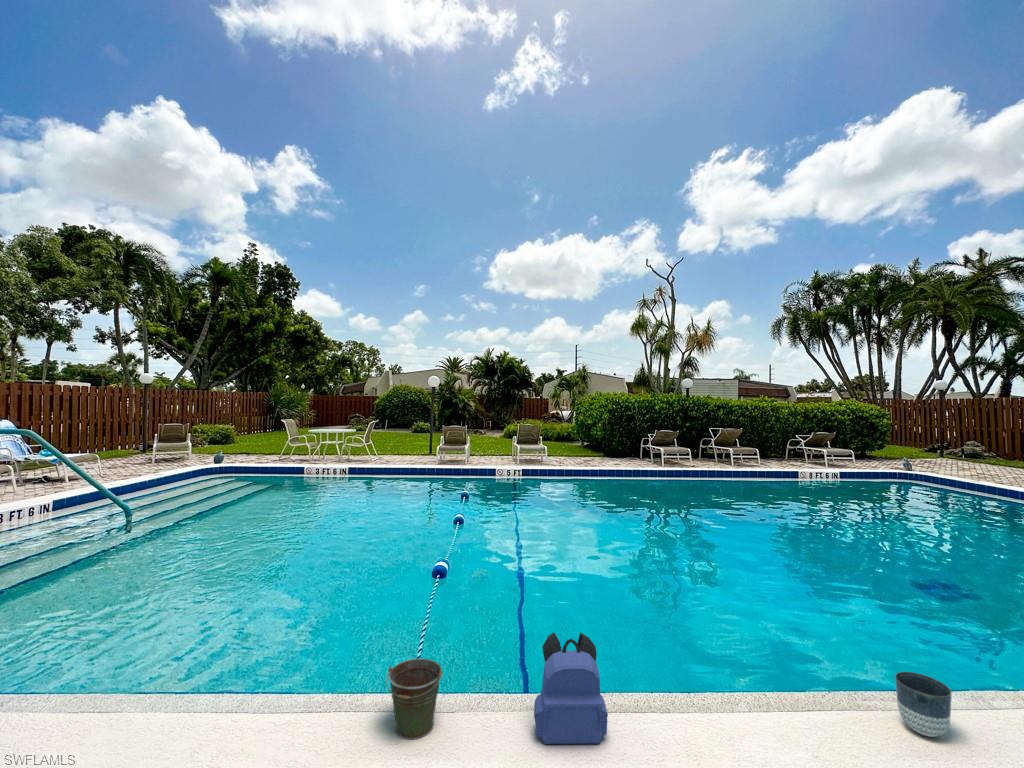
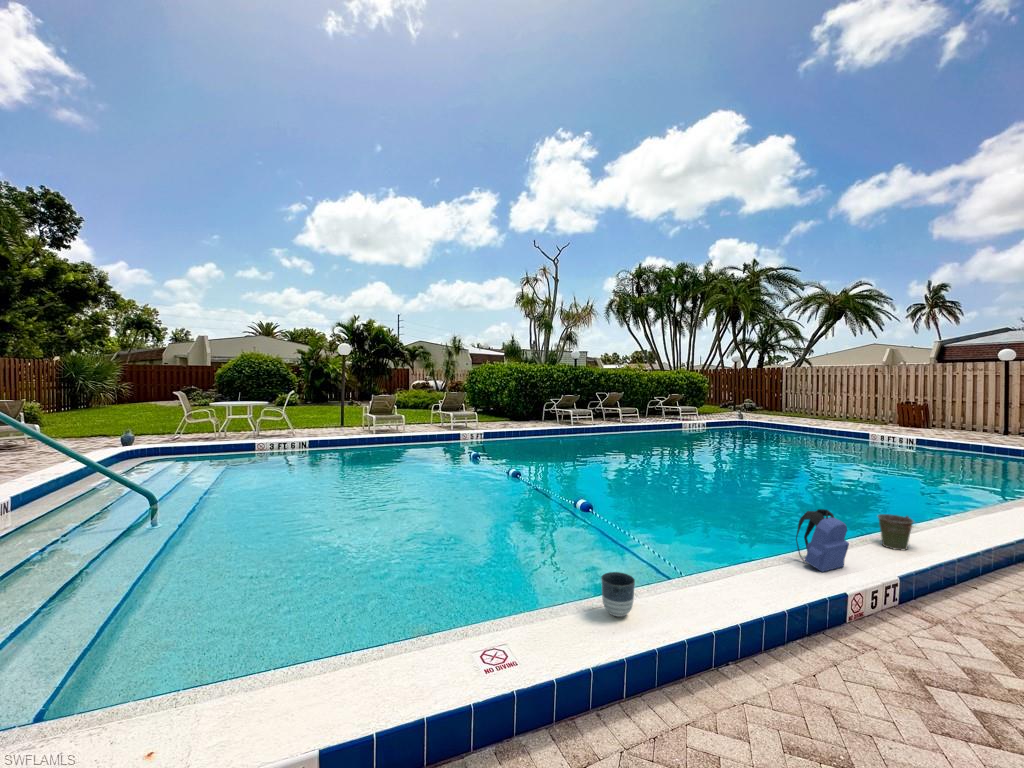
bucket: present [386,658,443,739] -> present [878,514,914,550]
planter: present [895,672,952,737] -> present [601,572,635,617]

